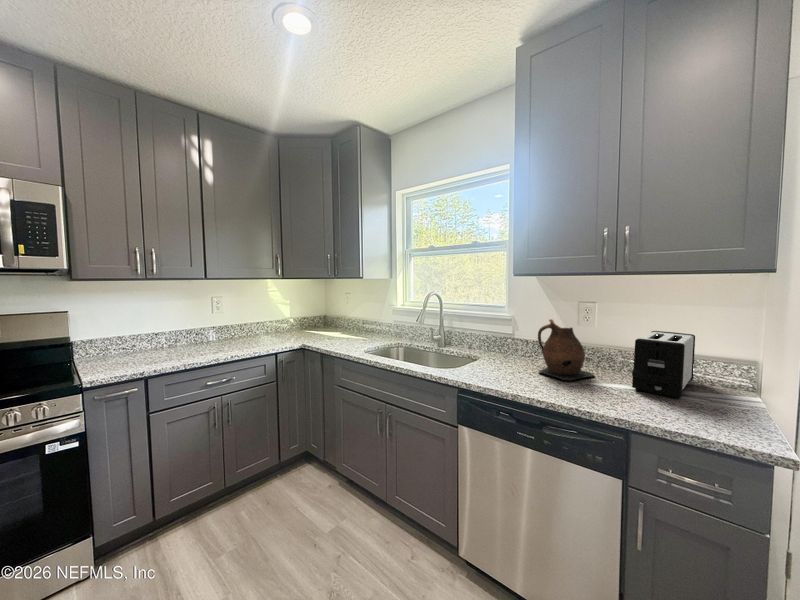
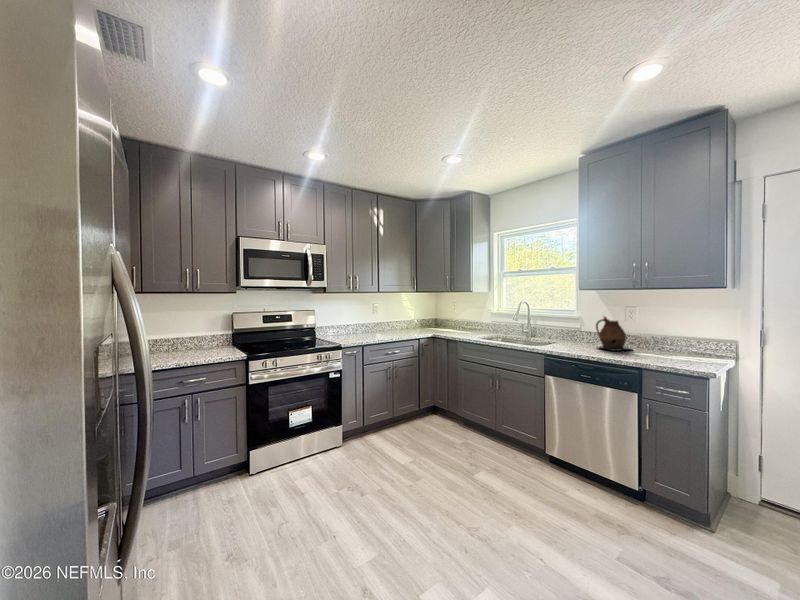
toaster: present [632,331,695,398] -> none [653,323,699,358]

